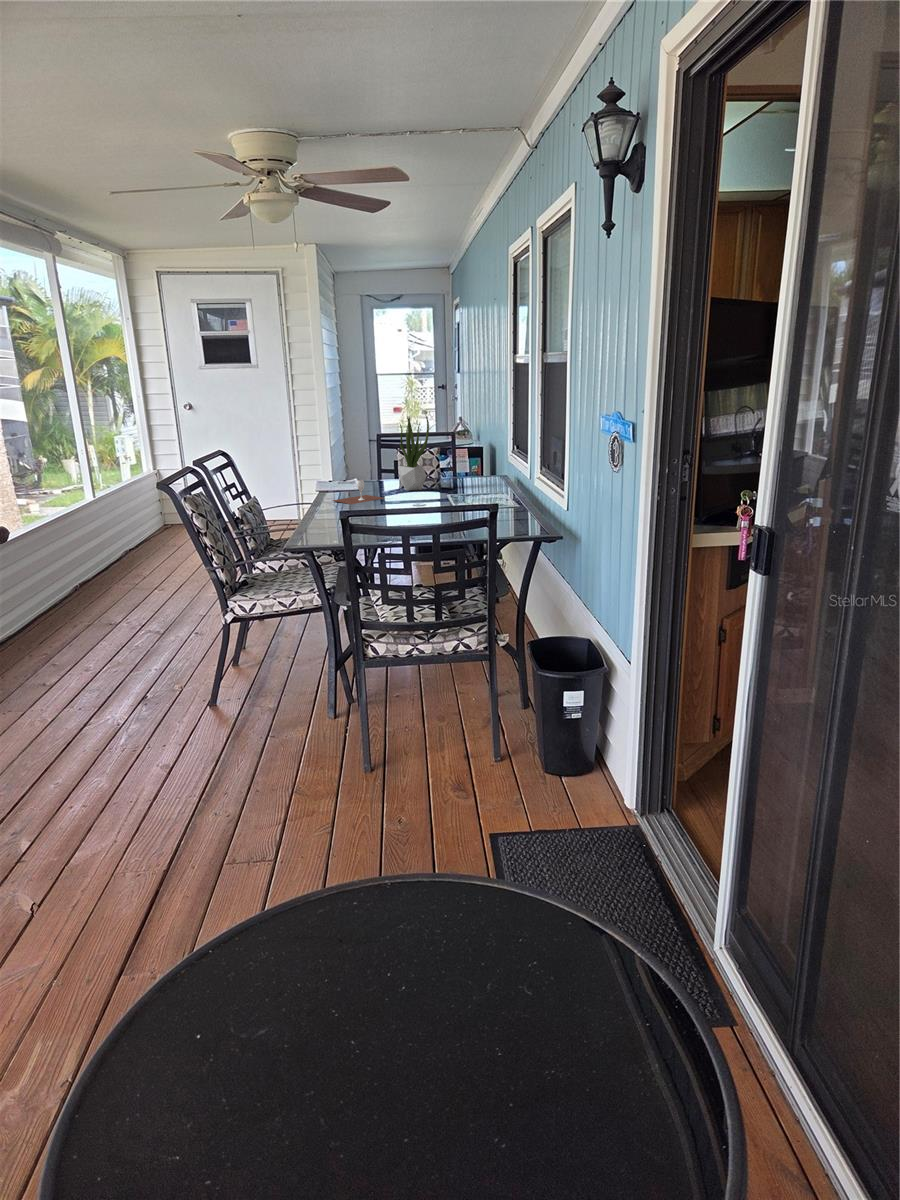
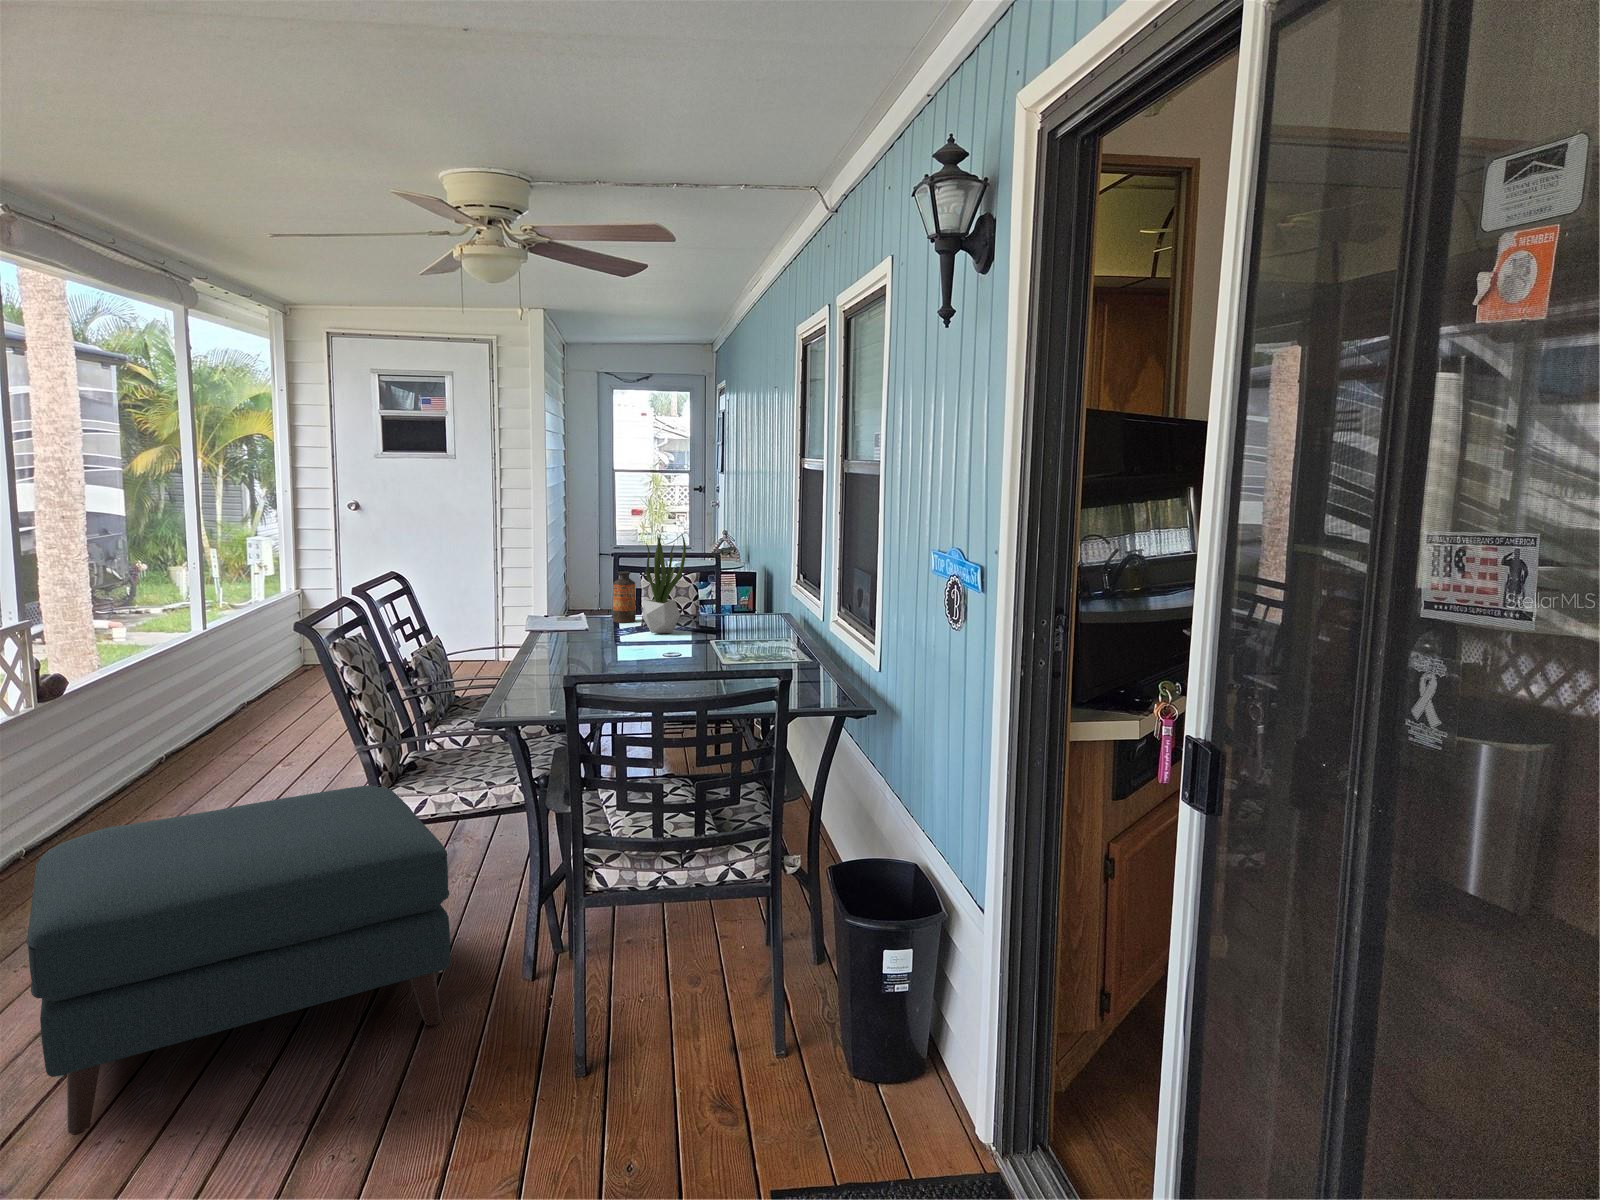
bottle: none [377,446,395,485] -> present [613,571,636,623]
wine glass: present [332,480,384,504] -> none [547,619,632,654]
ottoman: none [14,596,278,803] -> present [27,785,450,1135]

